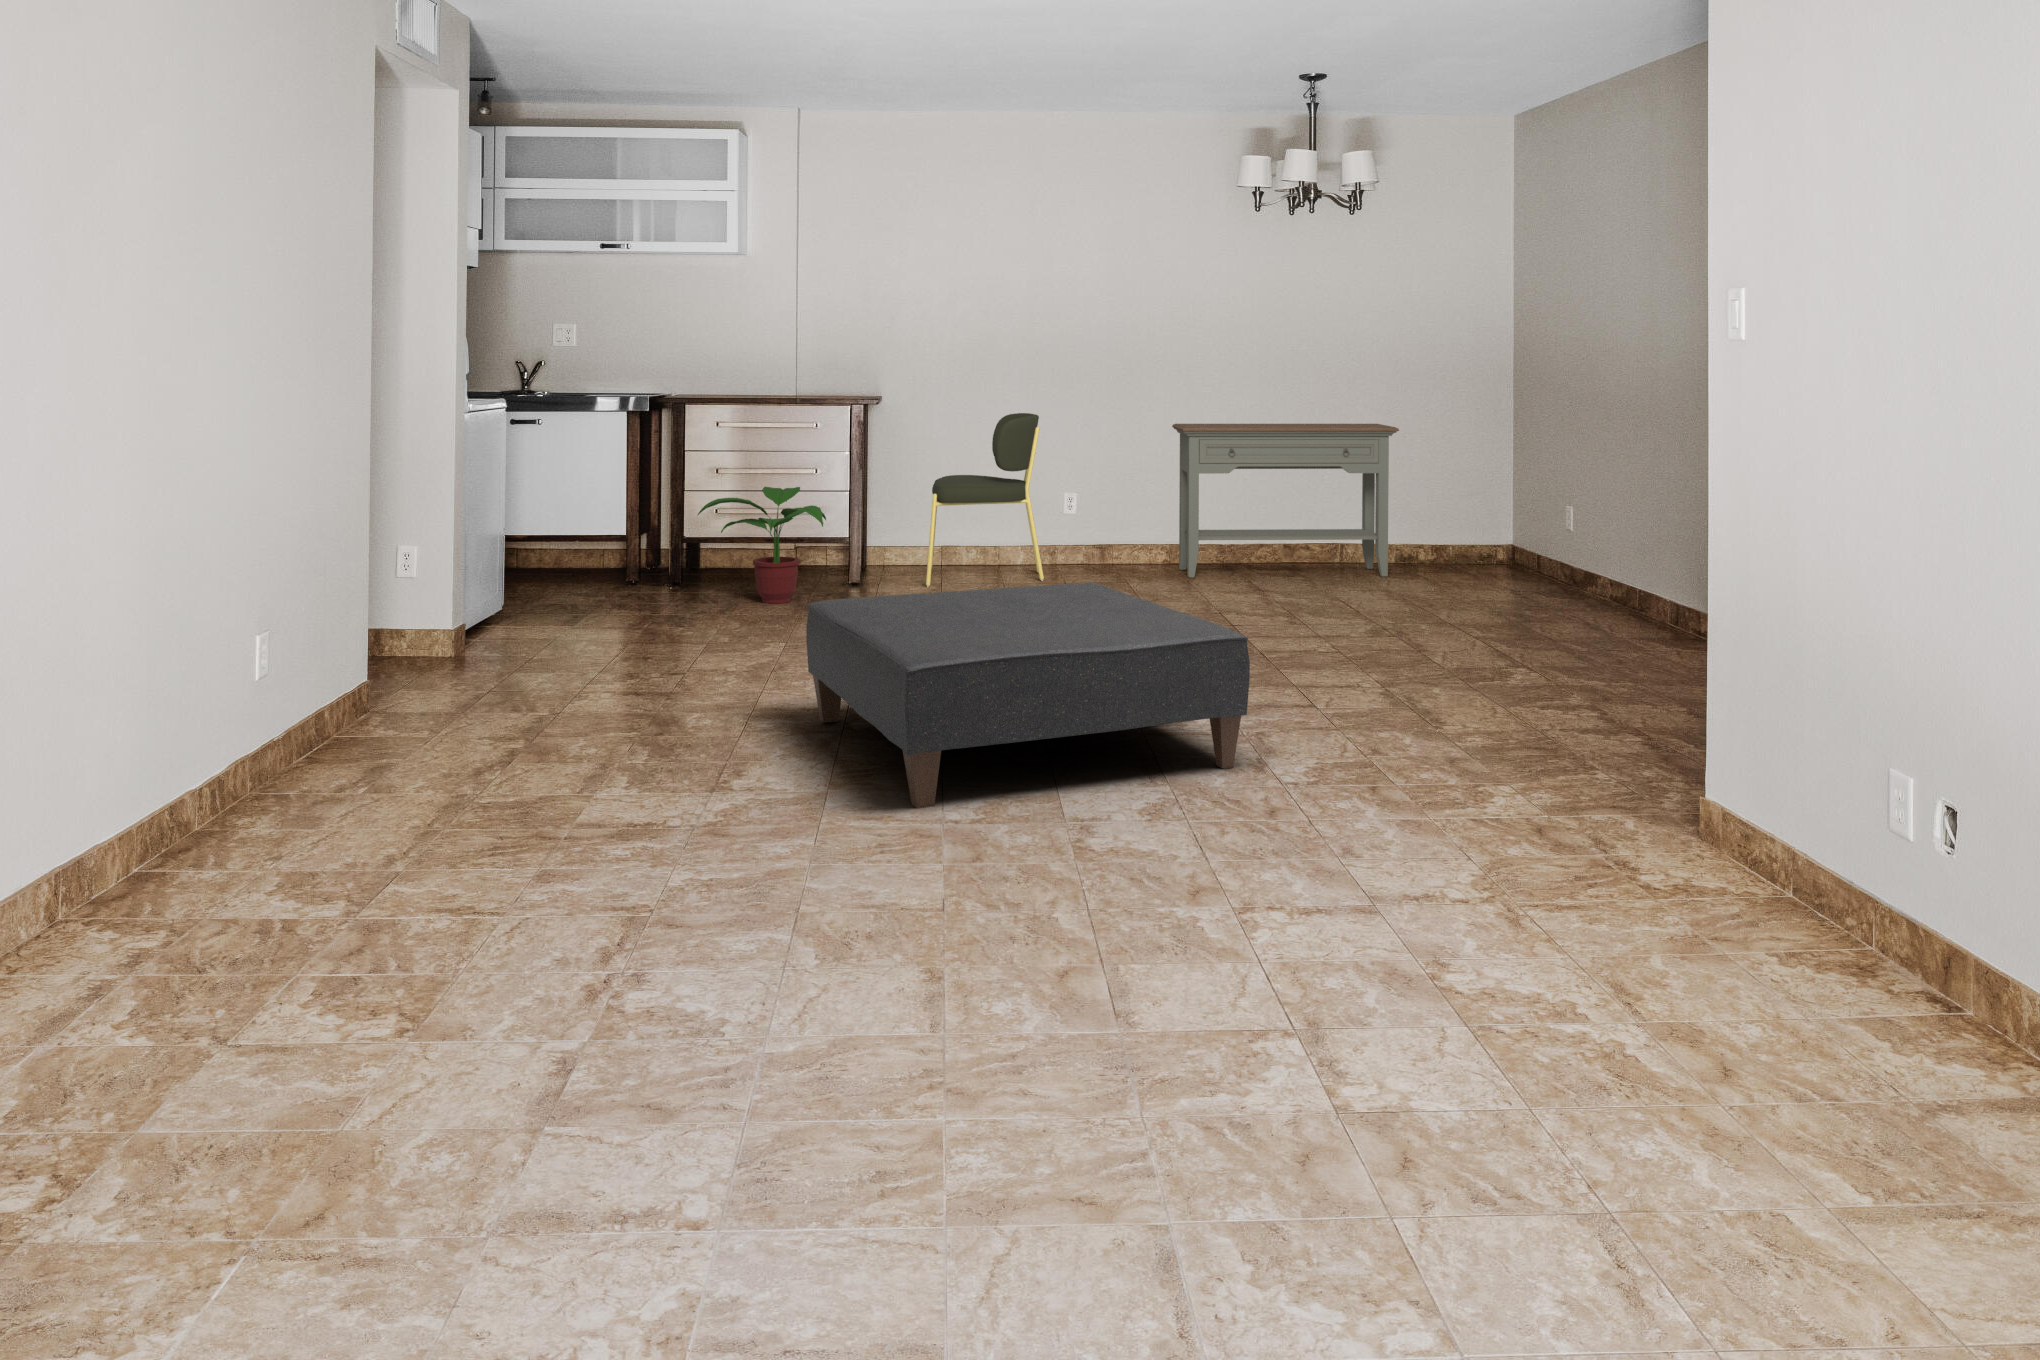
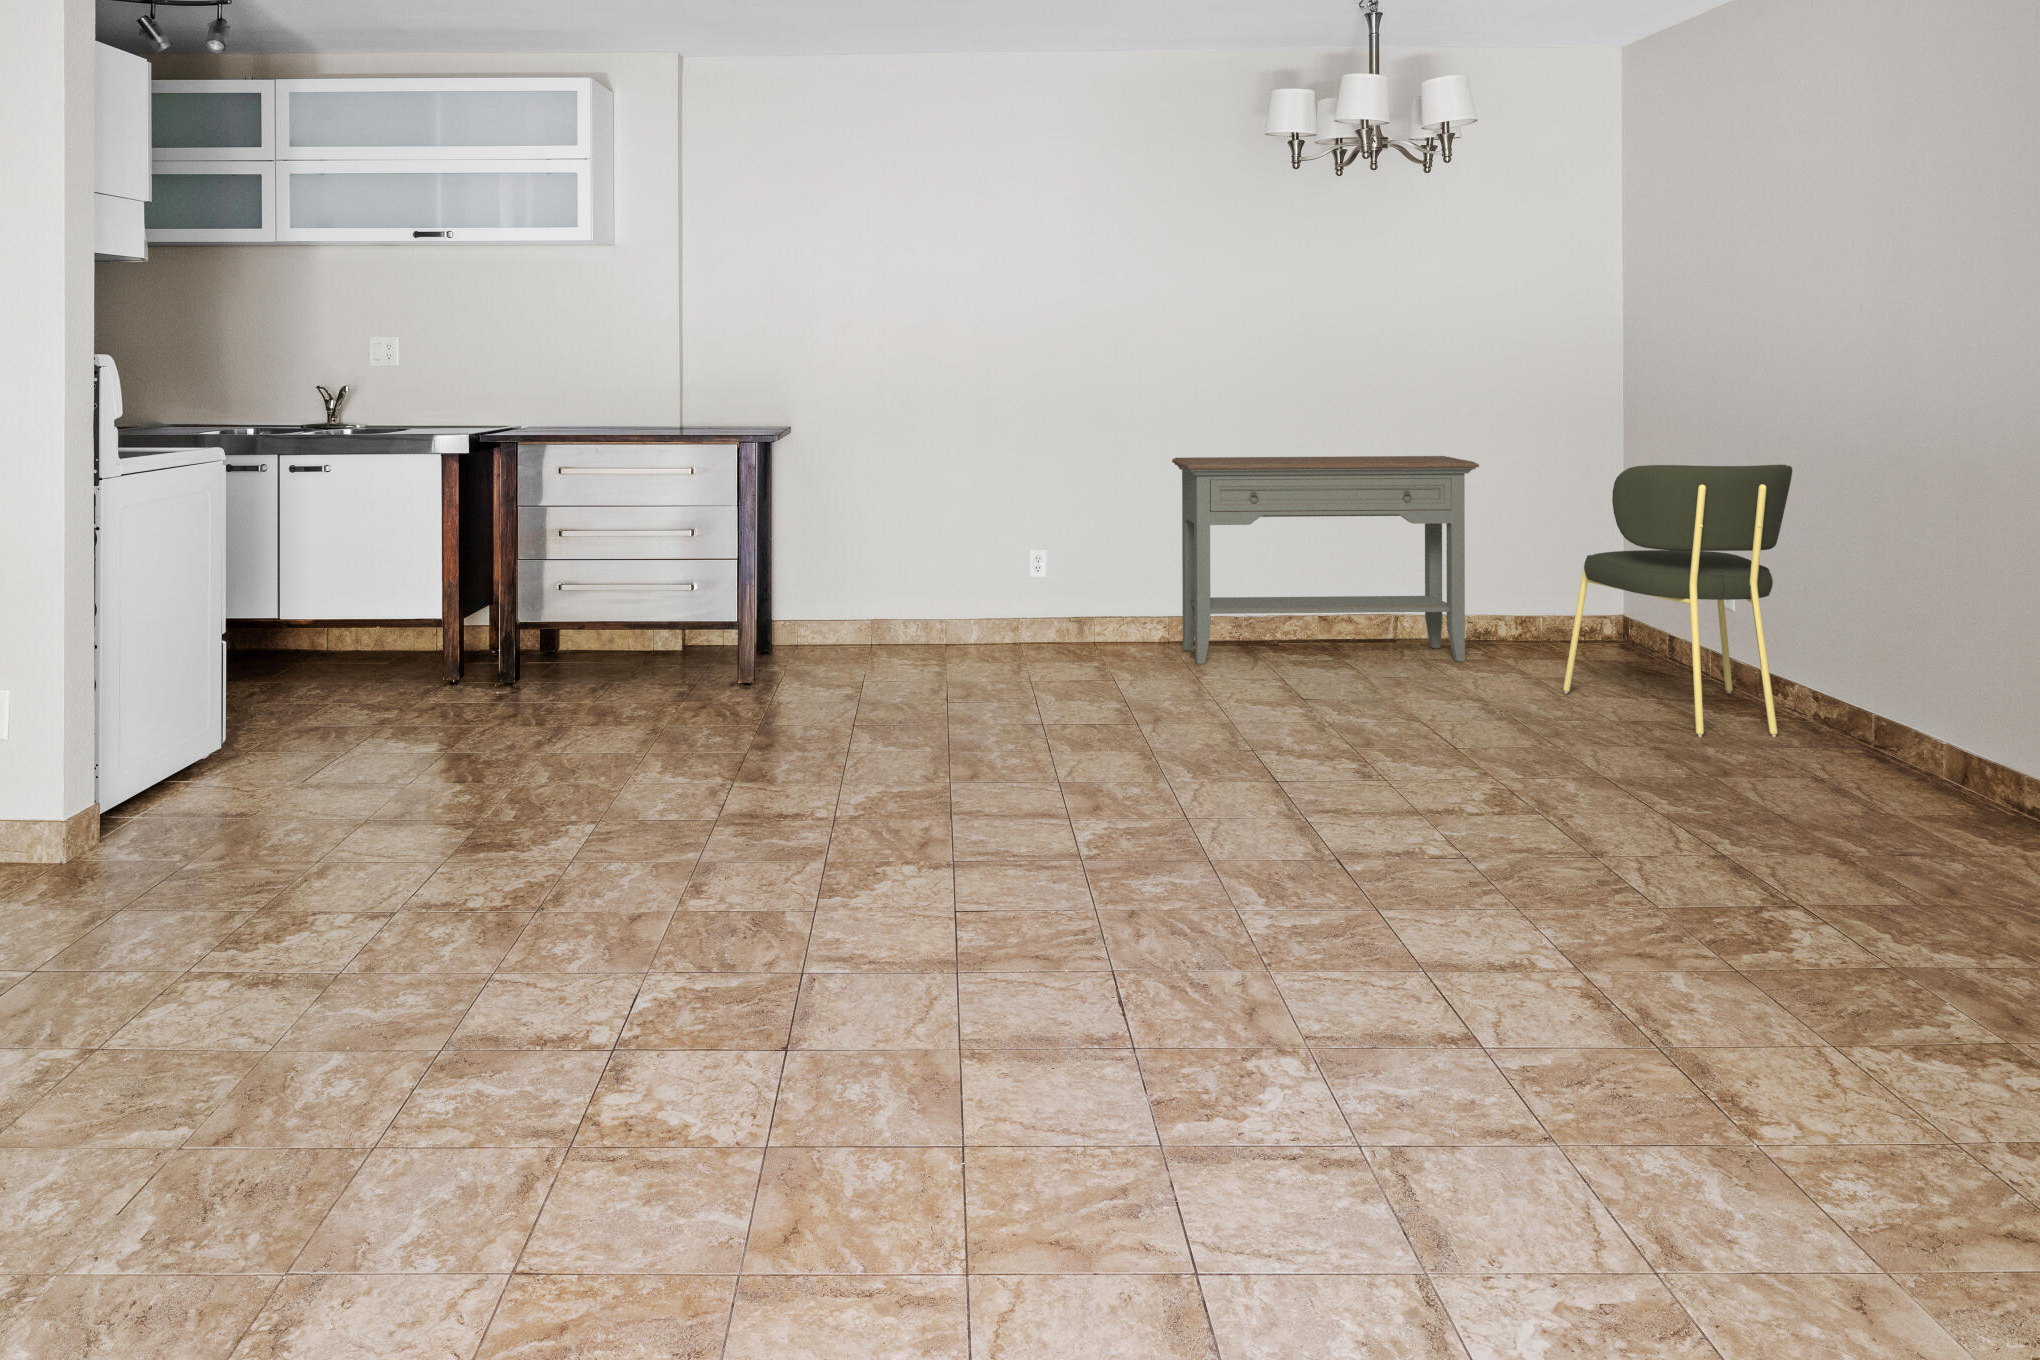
dining chair: present [926,413,1044,587] -> present [1563,465,1792,737]
potted plant: present [698,487,826,603] -> none [530,549,709,711]
ottoman: present [806,582,1250,808] -> none [619,729,1377,1241]

